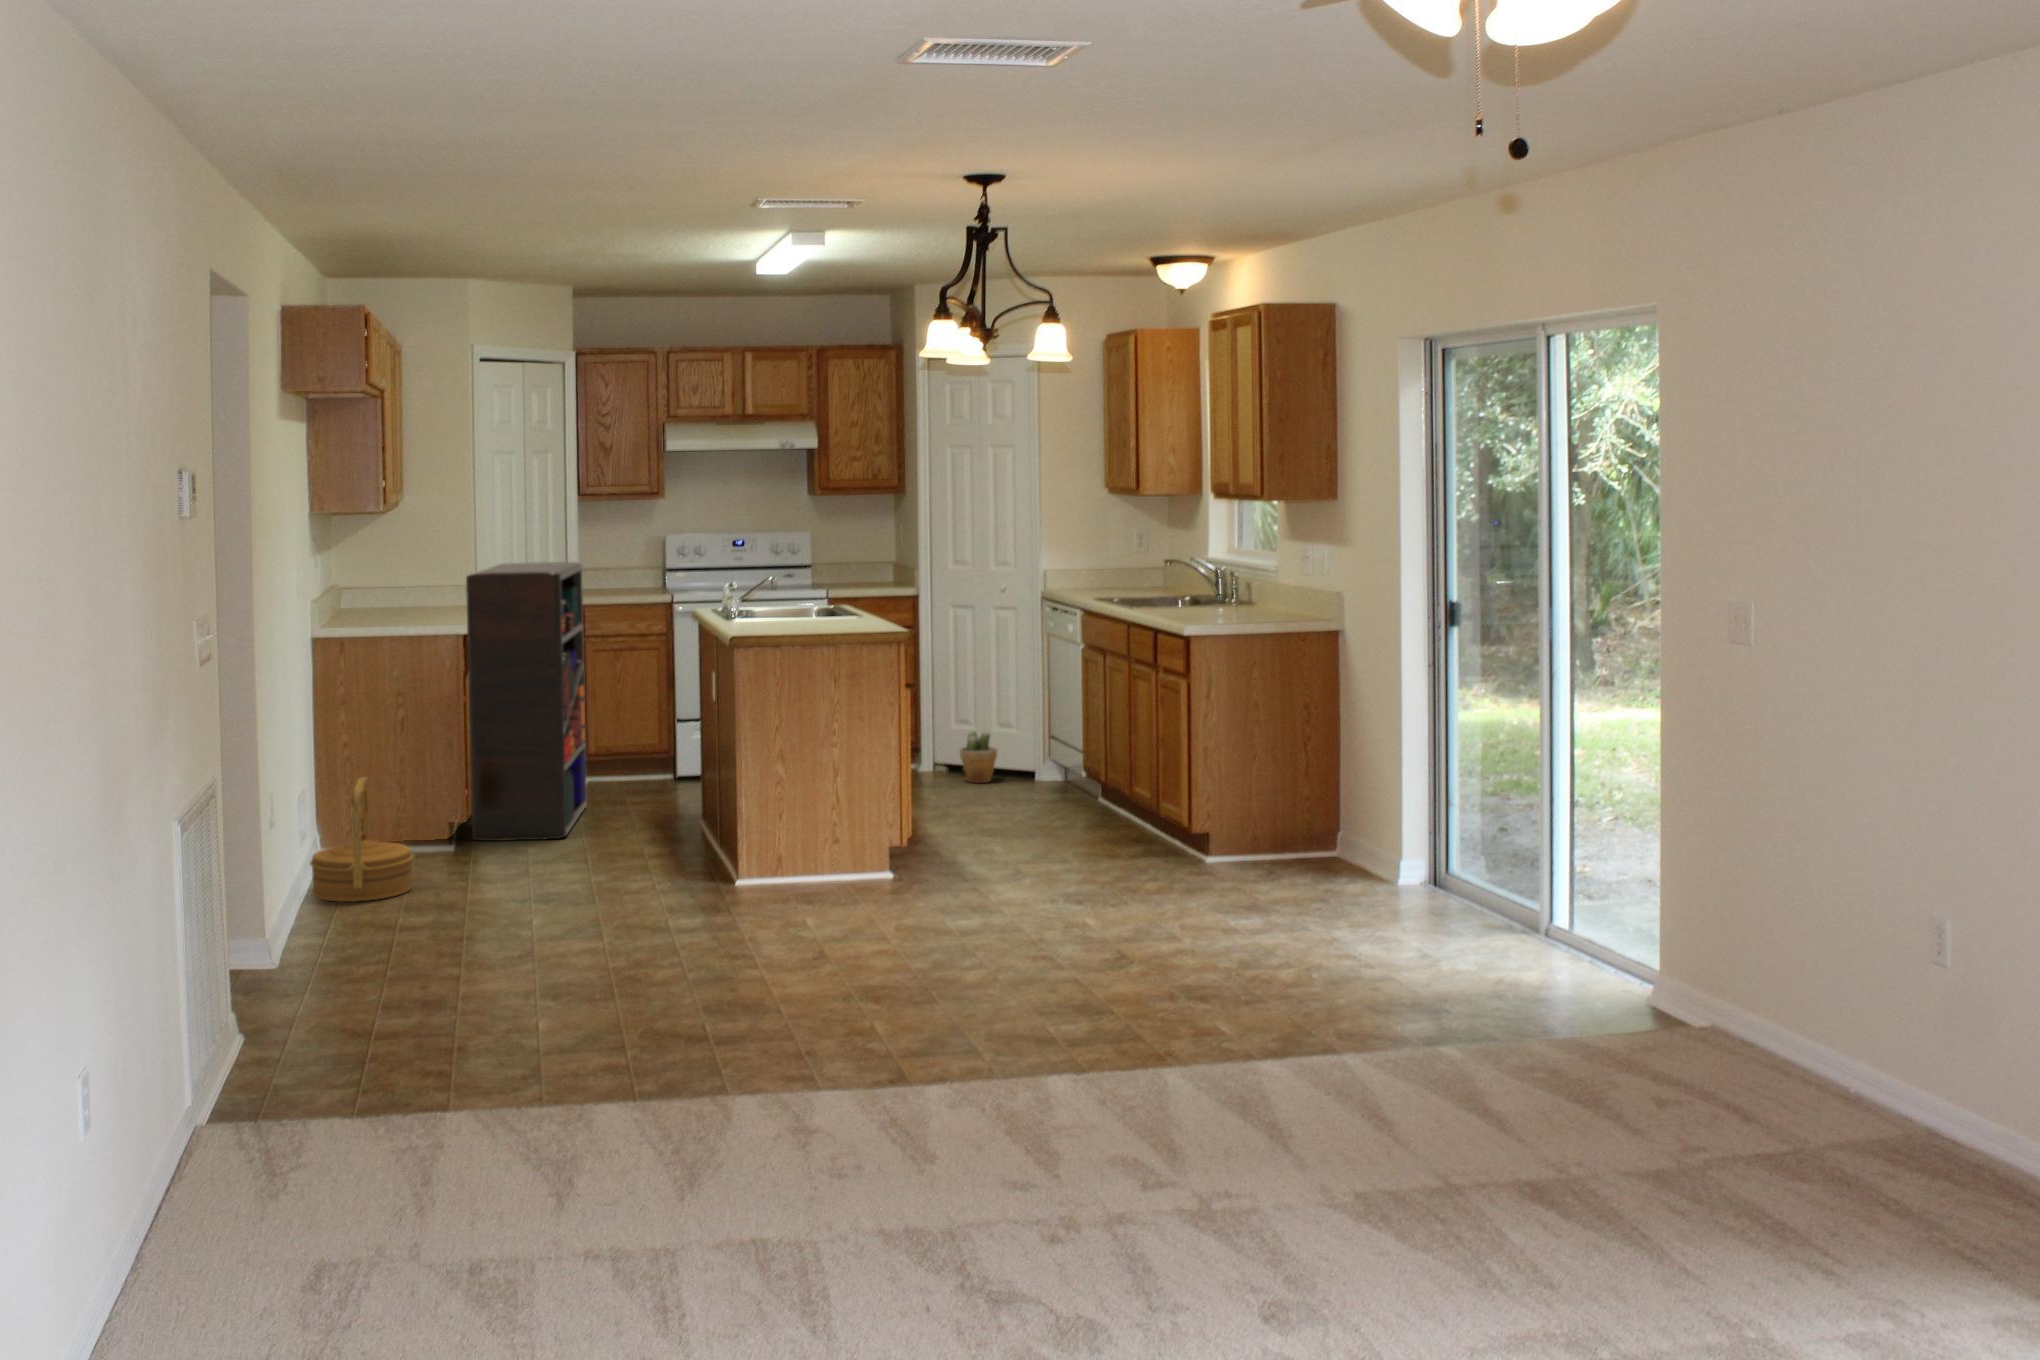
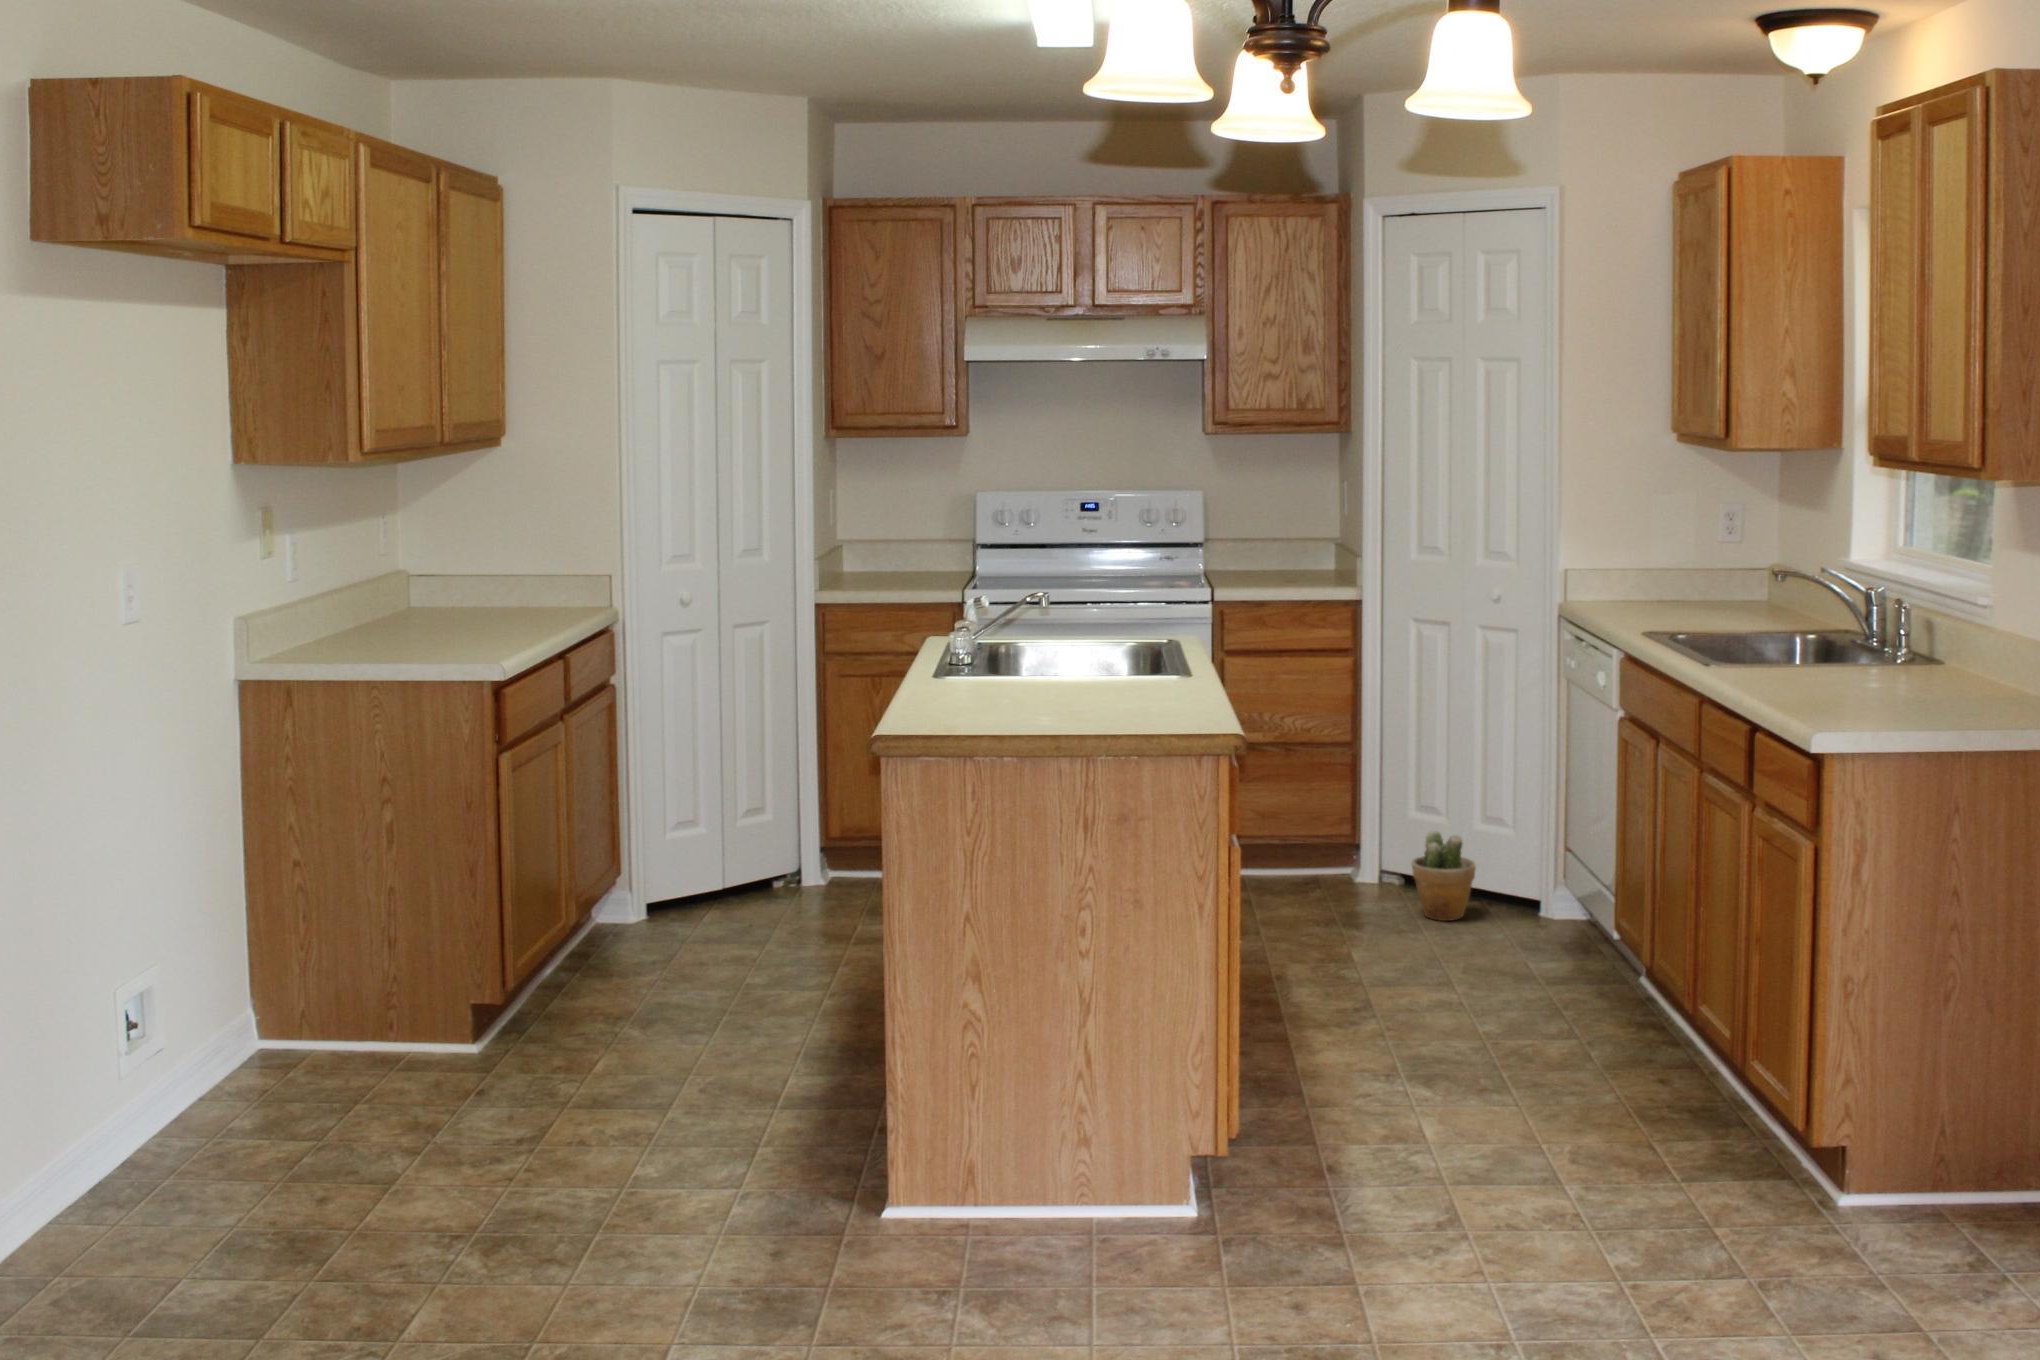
bookshelf: present [466,562,587,841] -> none [528,549,785,1031]
woven basket: present [310,777,414,902] -> none [142,956,339,1205]

